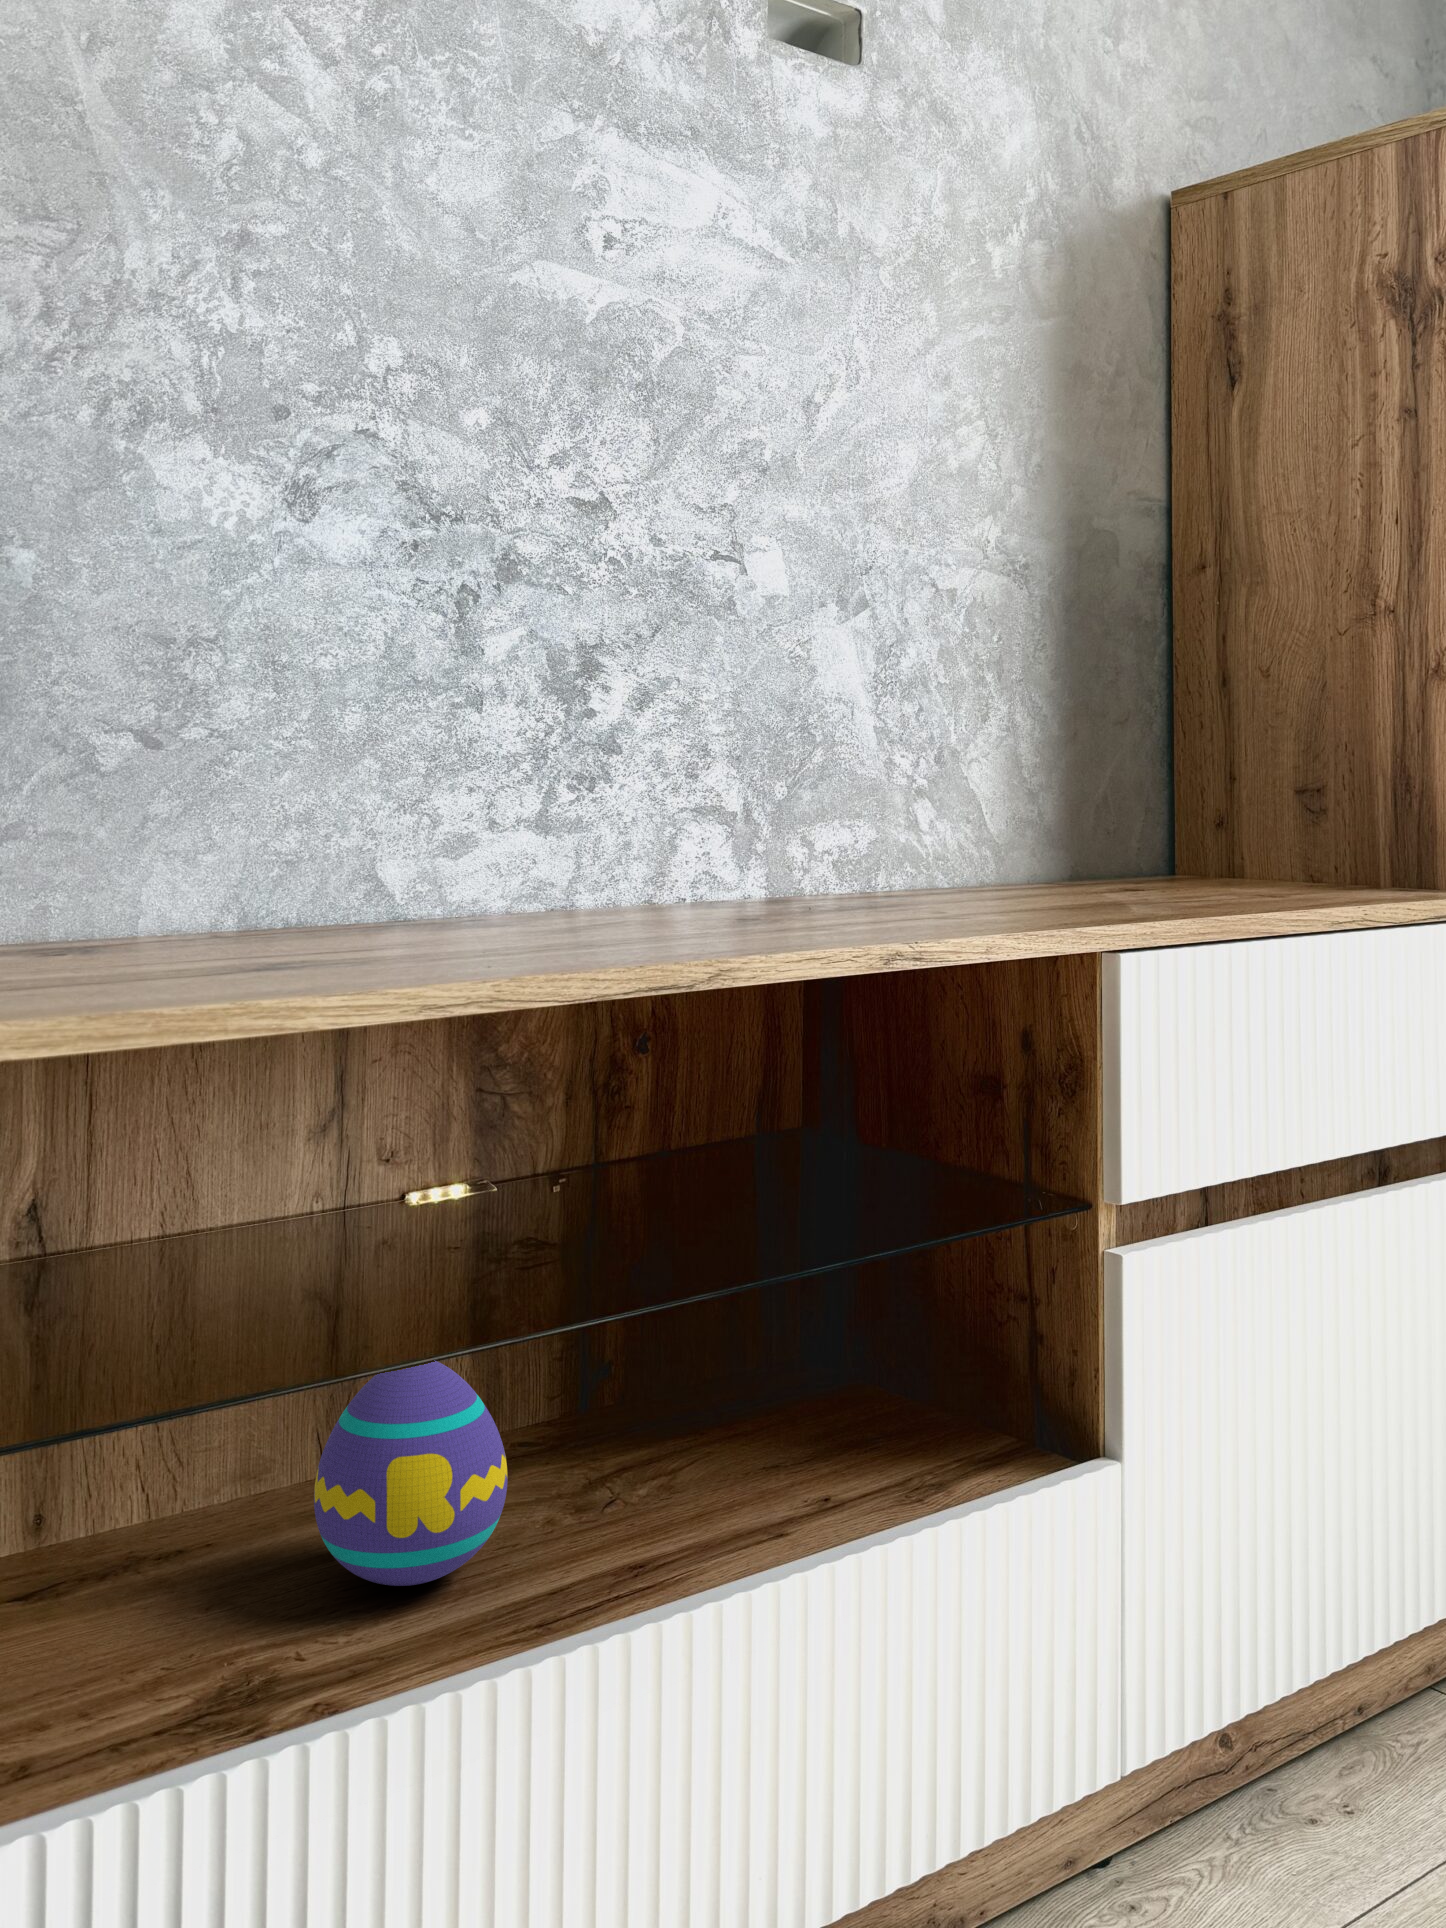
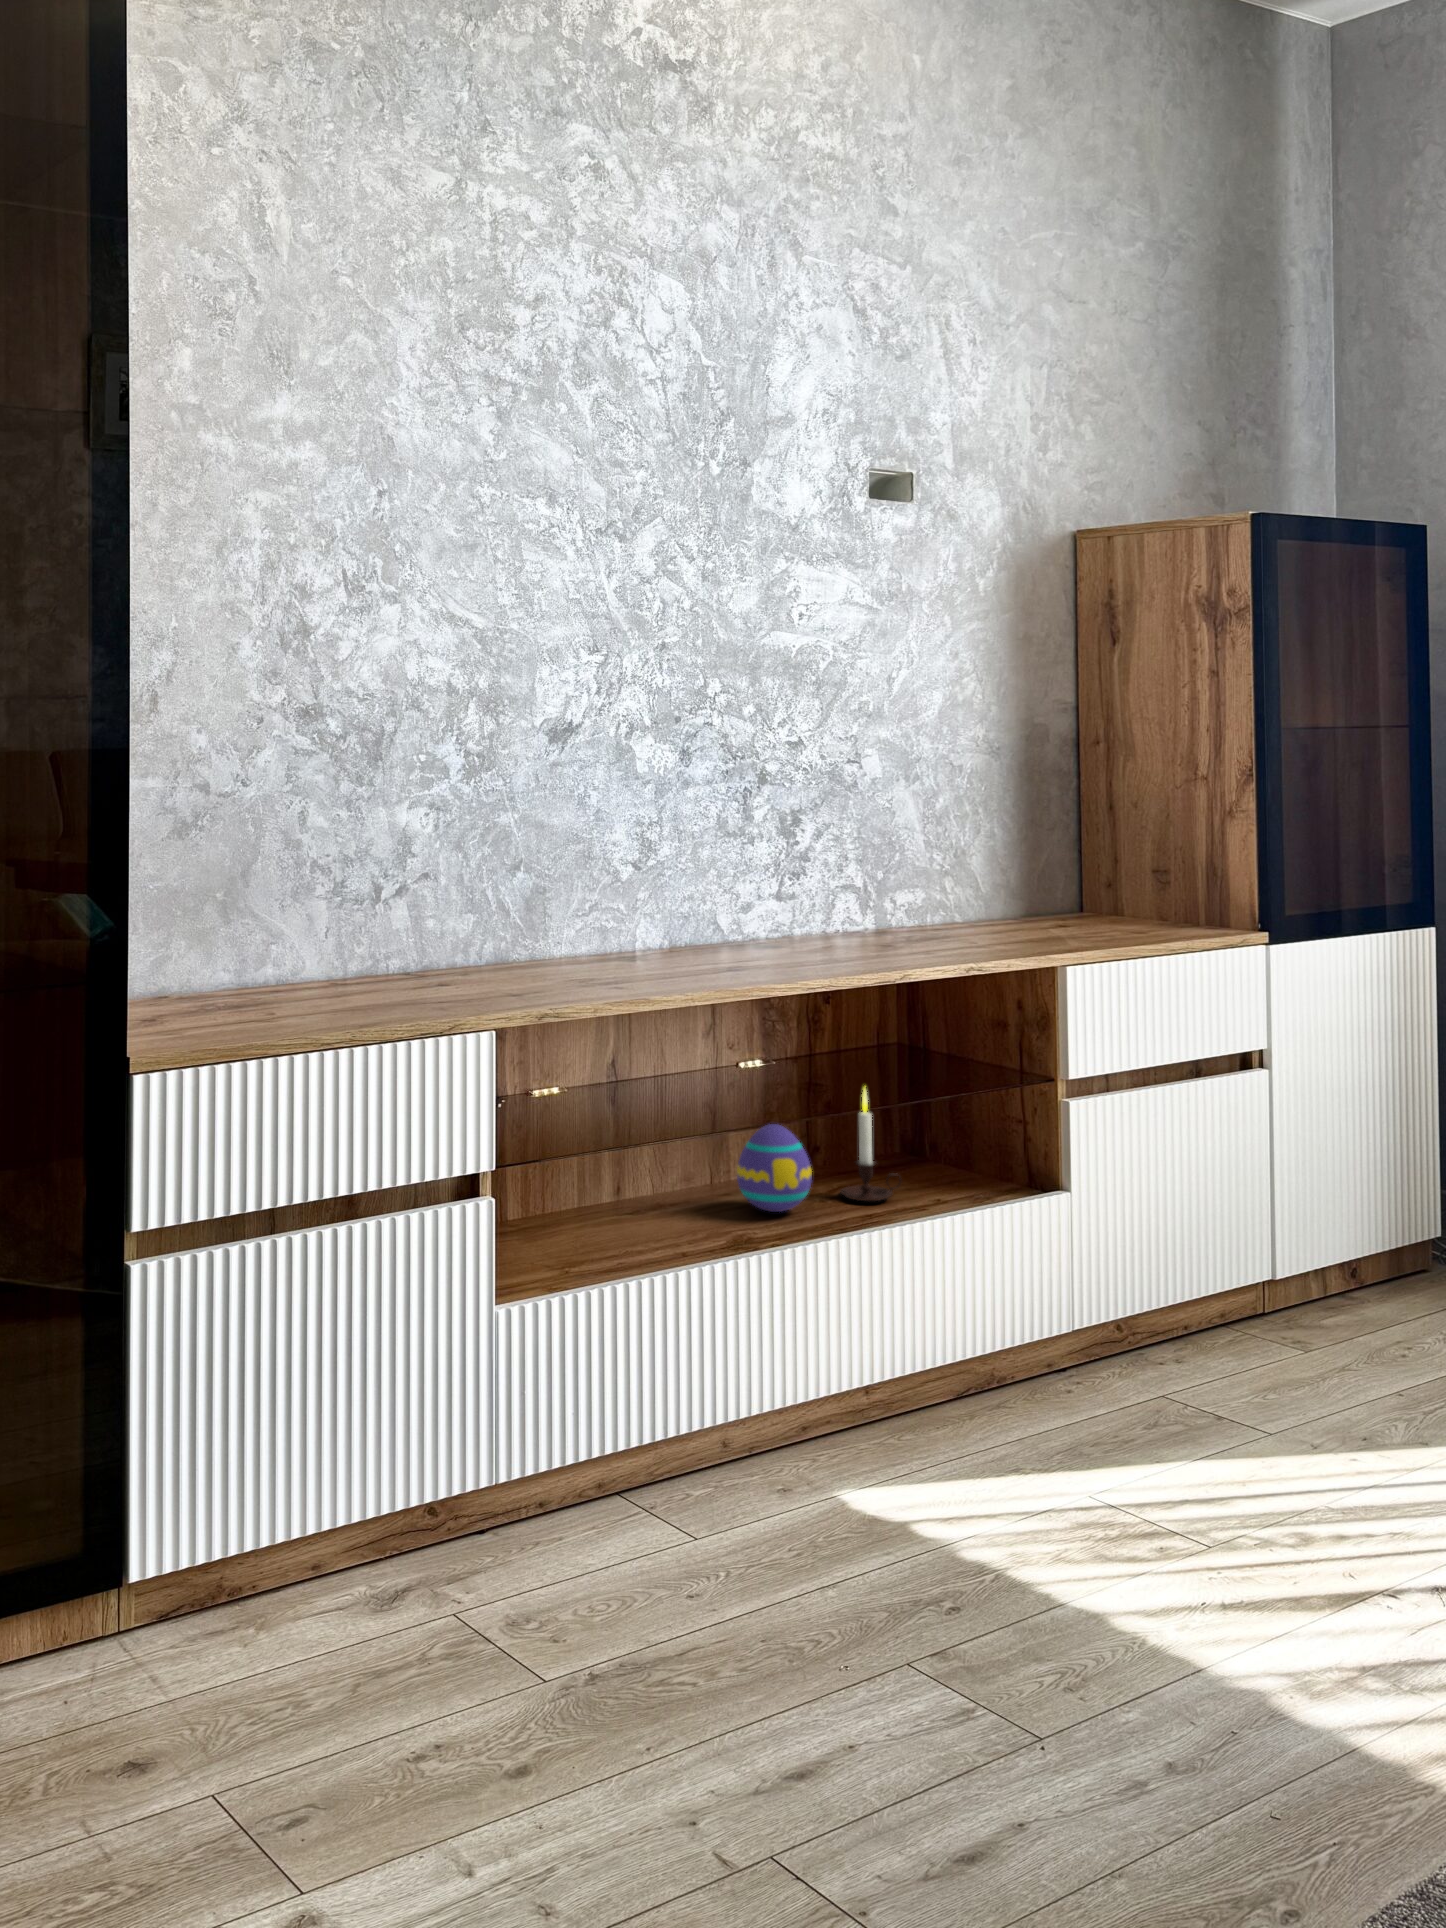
candle: none [603,1243,754,1527] -> present [840,1088,901,1202]

